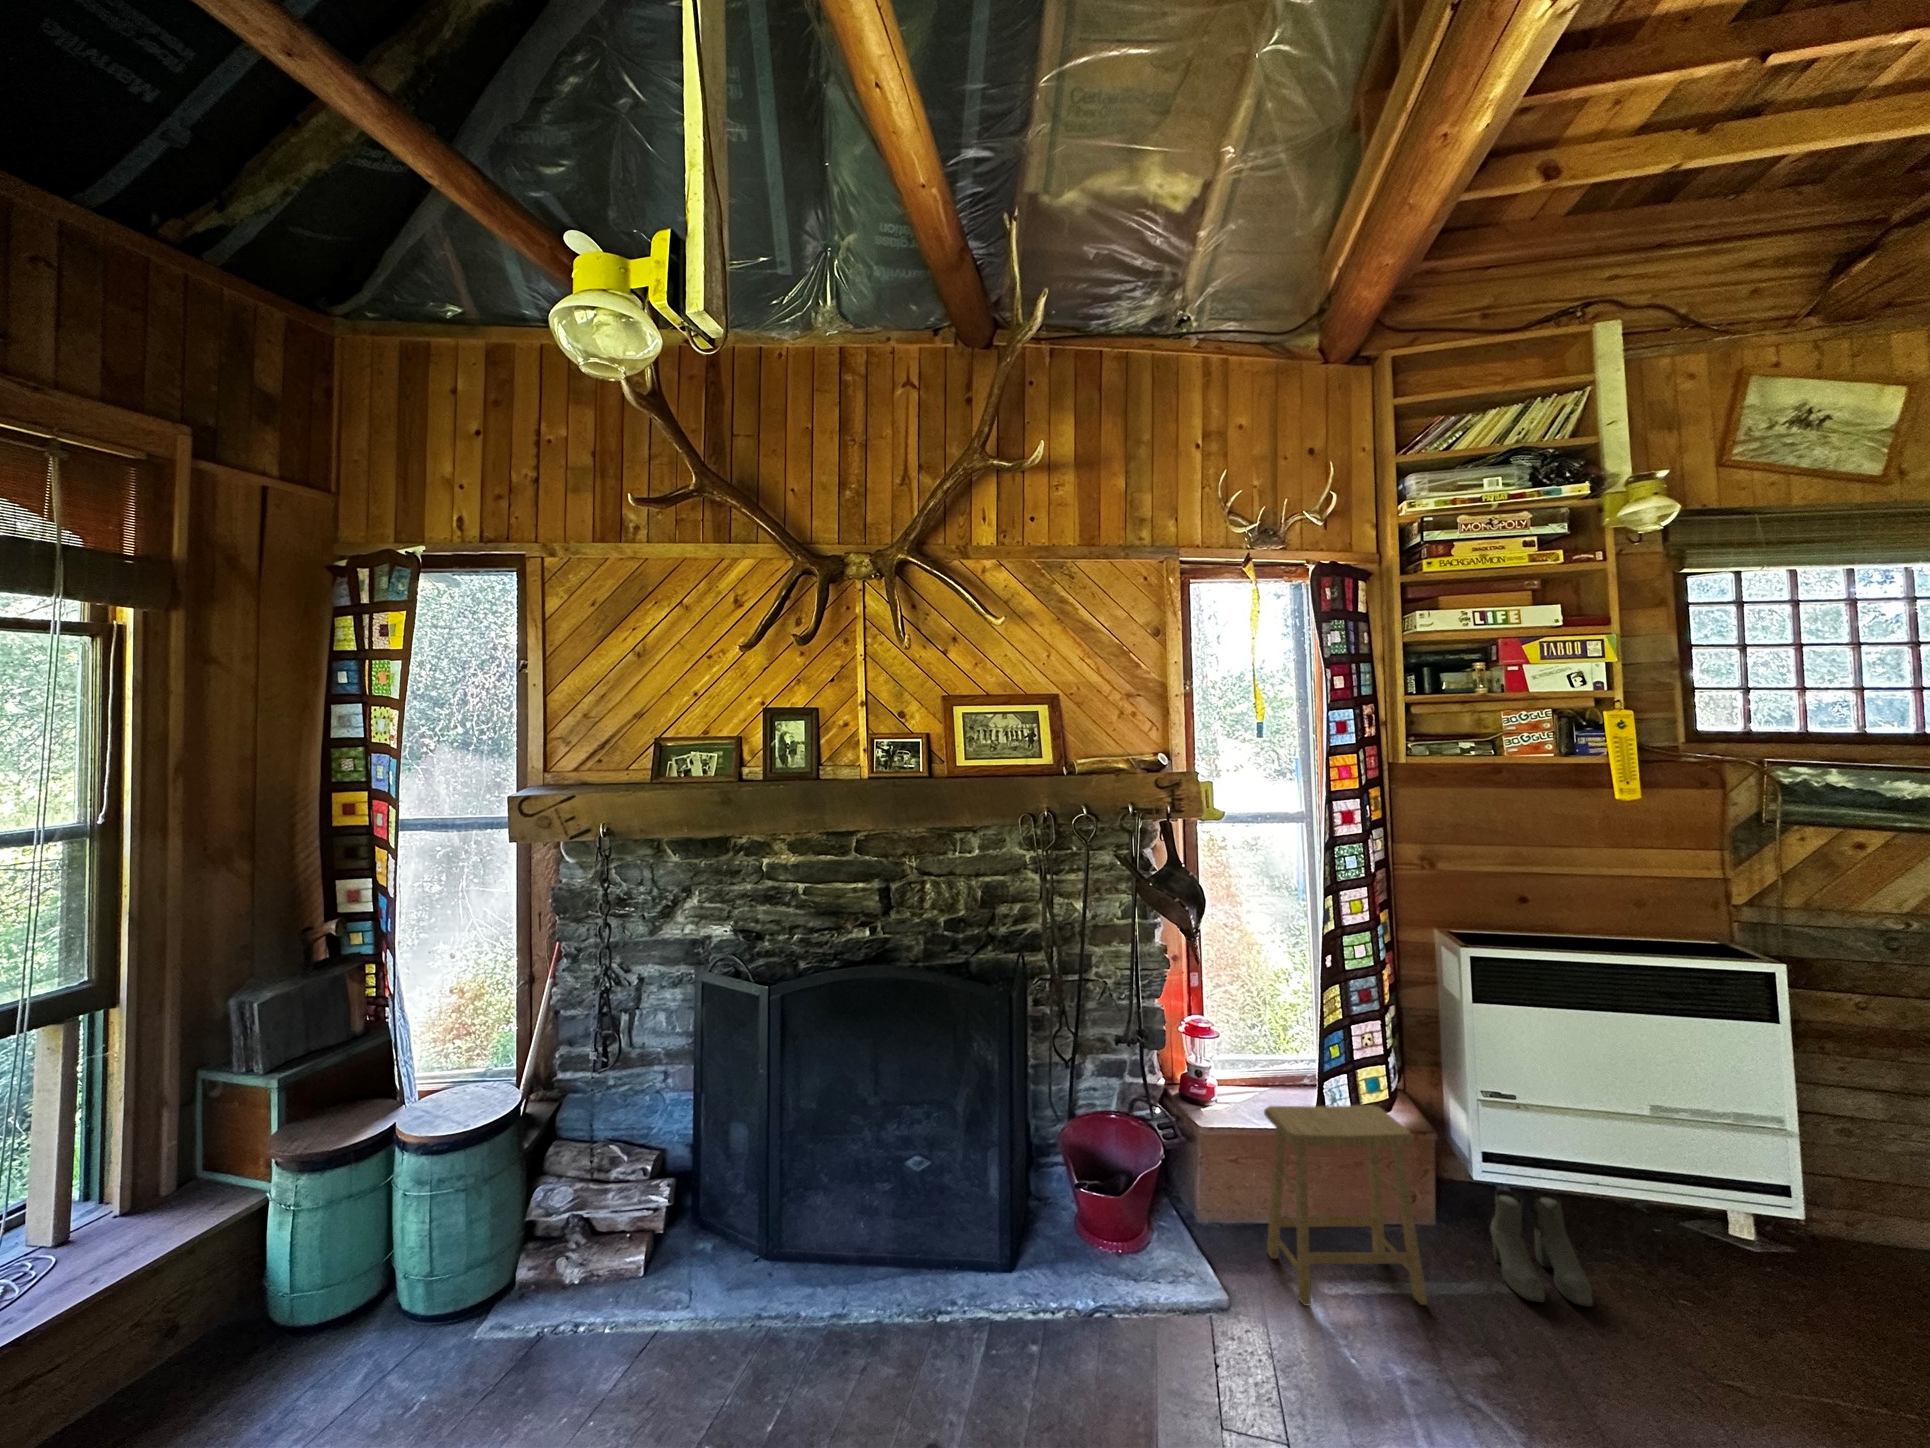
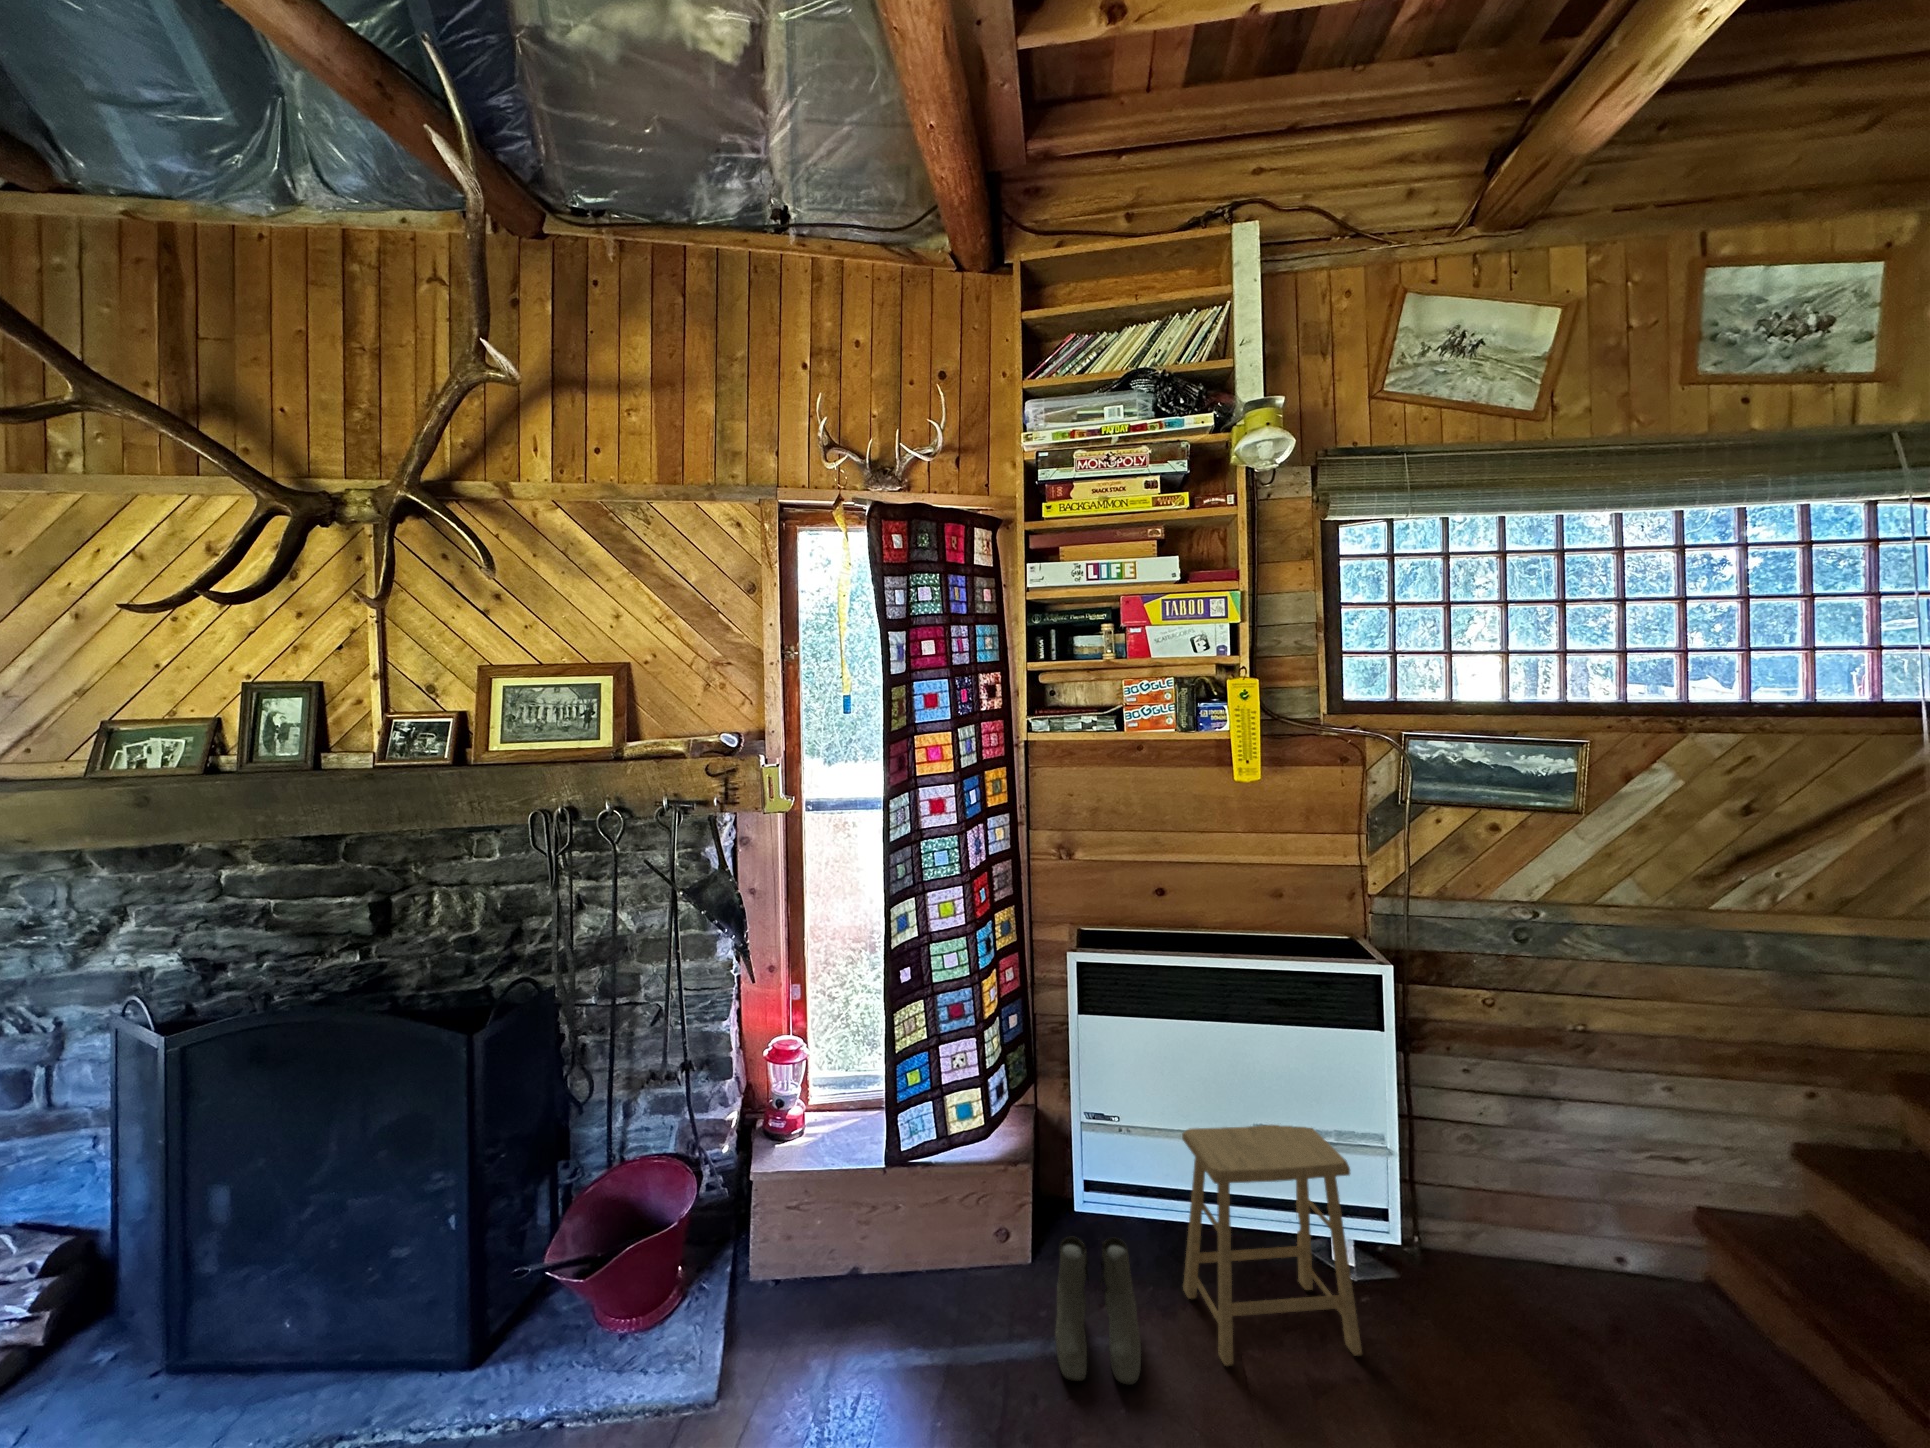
footstool: present [1264,1105,1427,1306] -> present [1182,1125,1362,1366]

